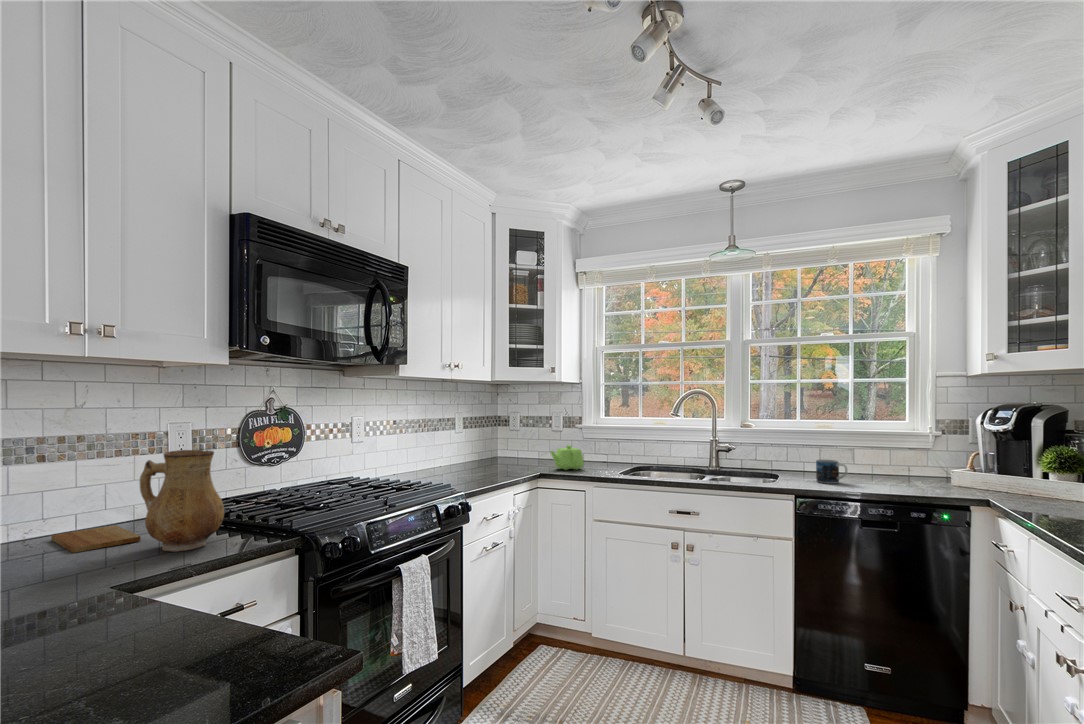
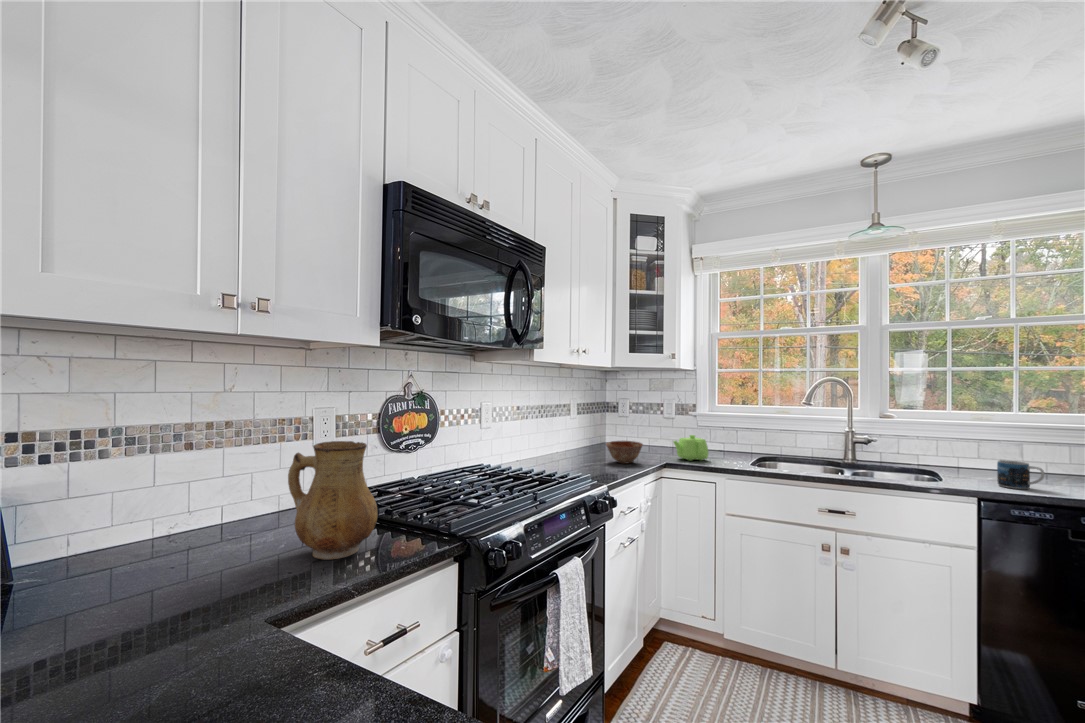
ceramic bowl: none [482,452,518,474] -> present [606,441,643,464]
cutting board: present [51,525,141,553] -> none [199,518,289,555]

